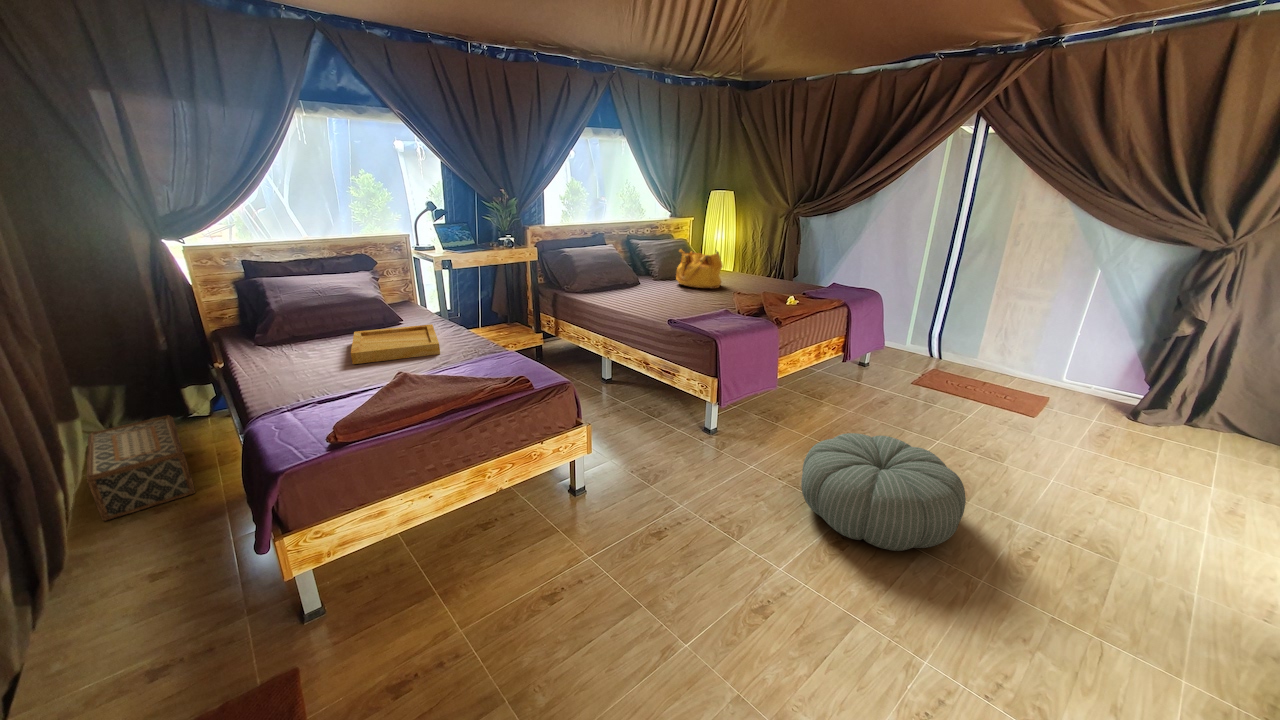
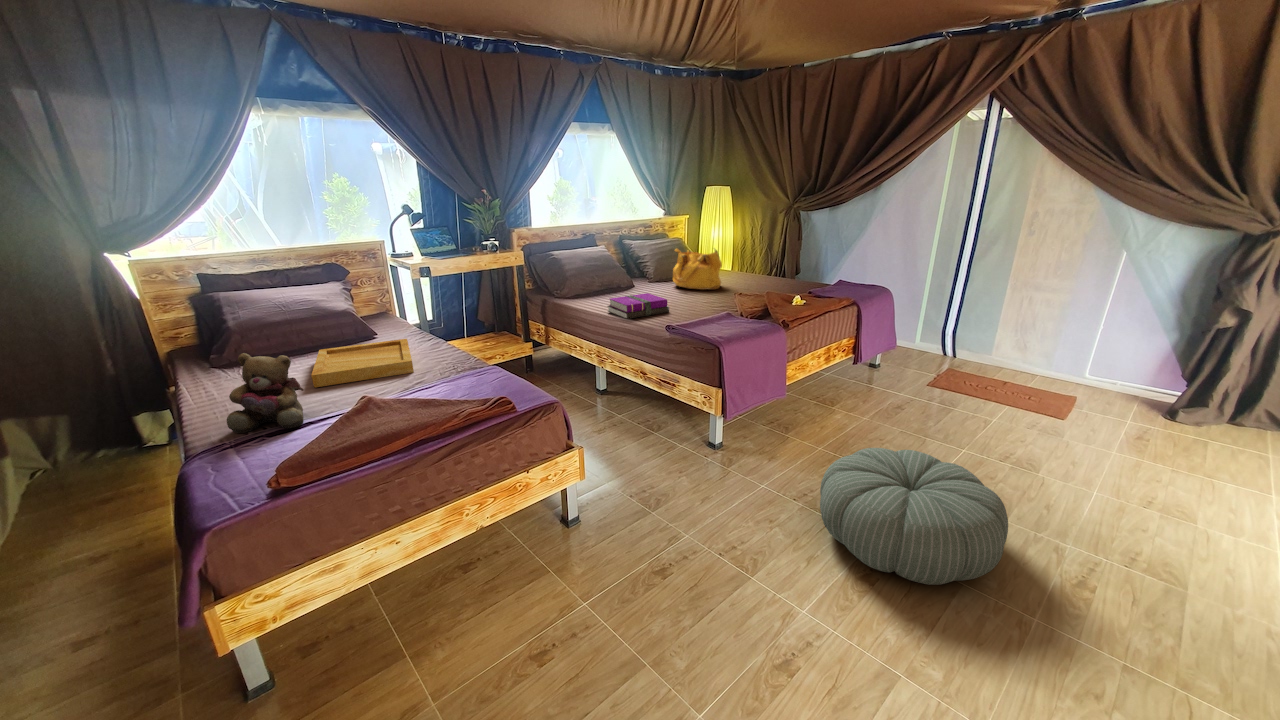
notebook: none [615,290,672,313] -> present [608,293,669,319]
teddy bear: none [282,330,348,400] -> present [227,353,304,433]
woven basket: present [87,416,195,521] -> none [9,448,142,575]

